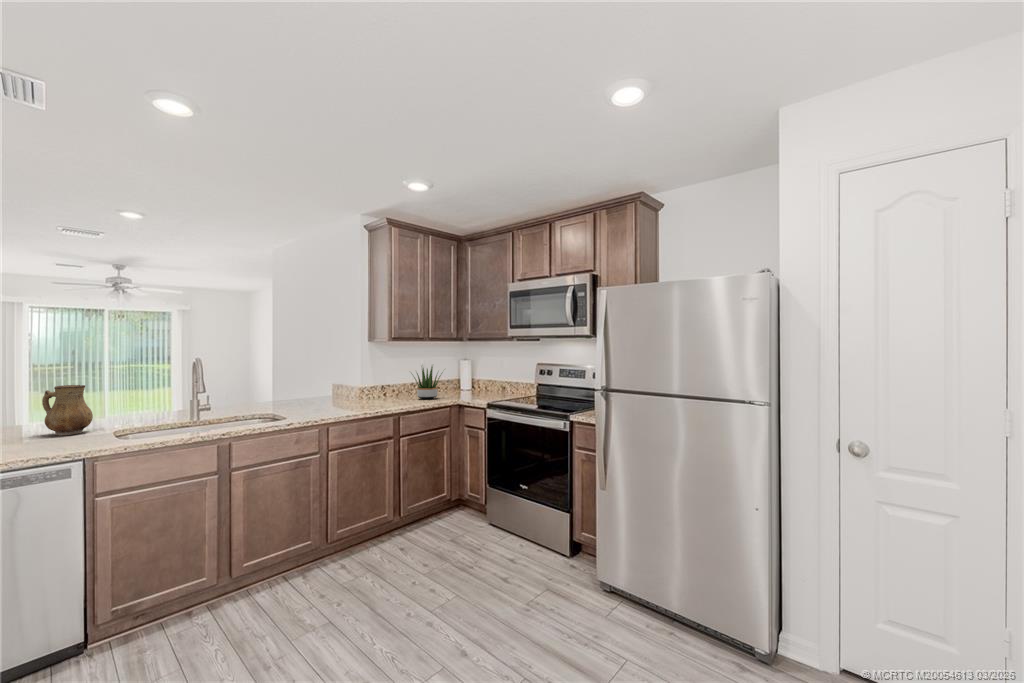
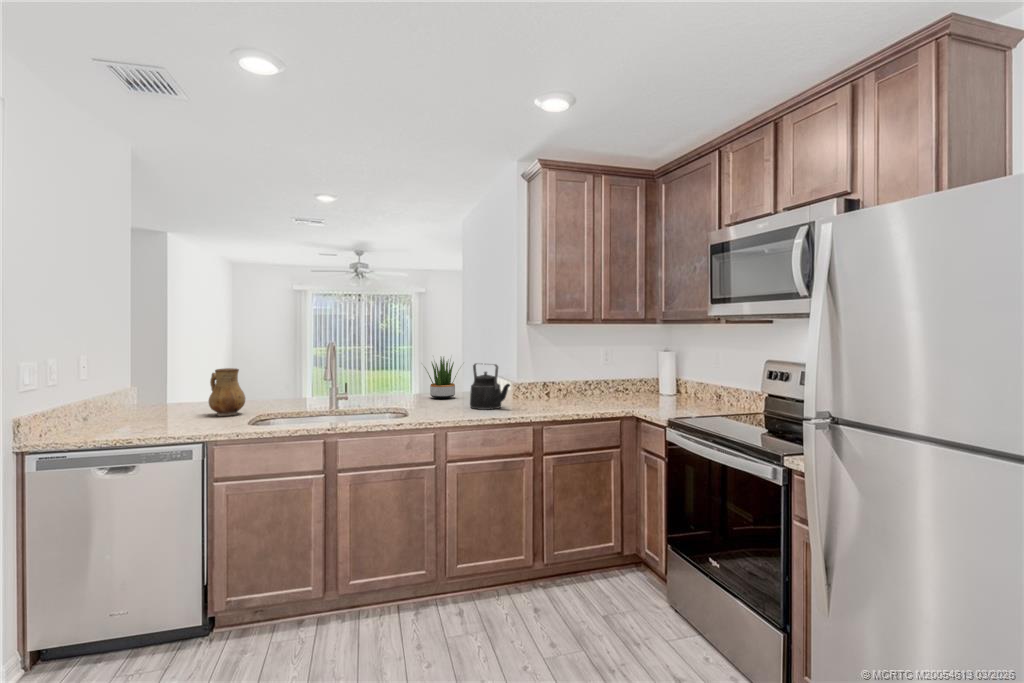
potted plant: present [412,366,443,399] -> present [425,358,456,399]
kettle: none [328,372,366,409] -> present [470,363,510,410]

